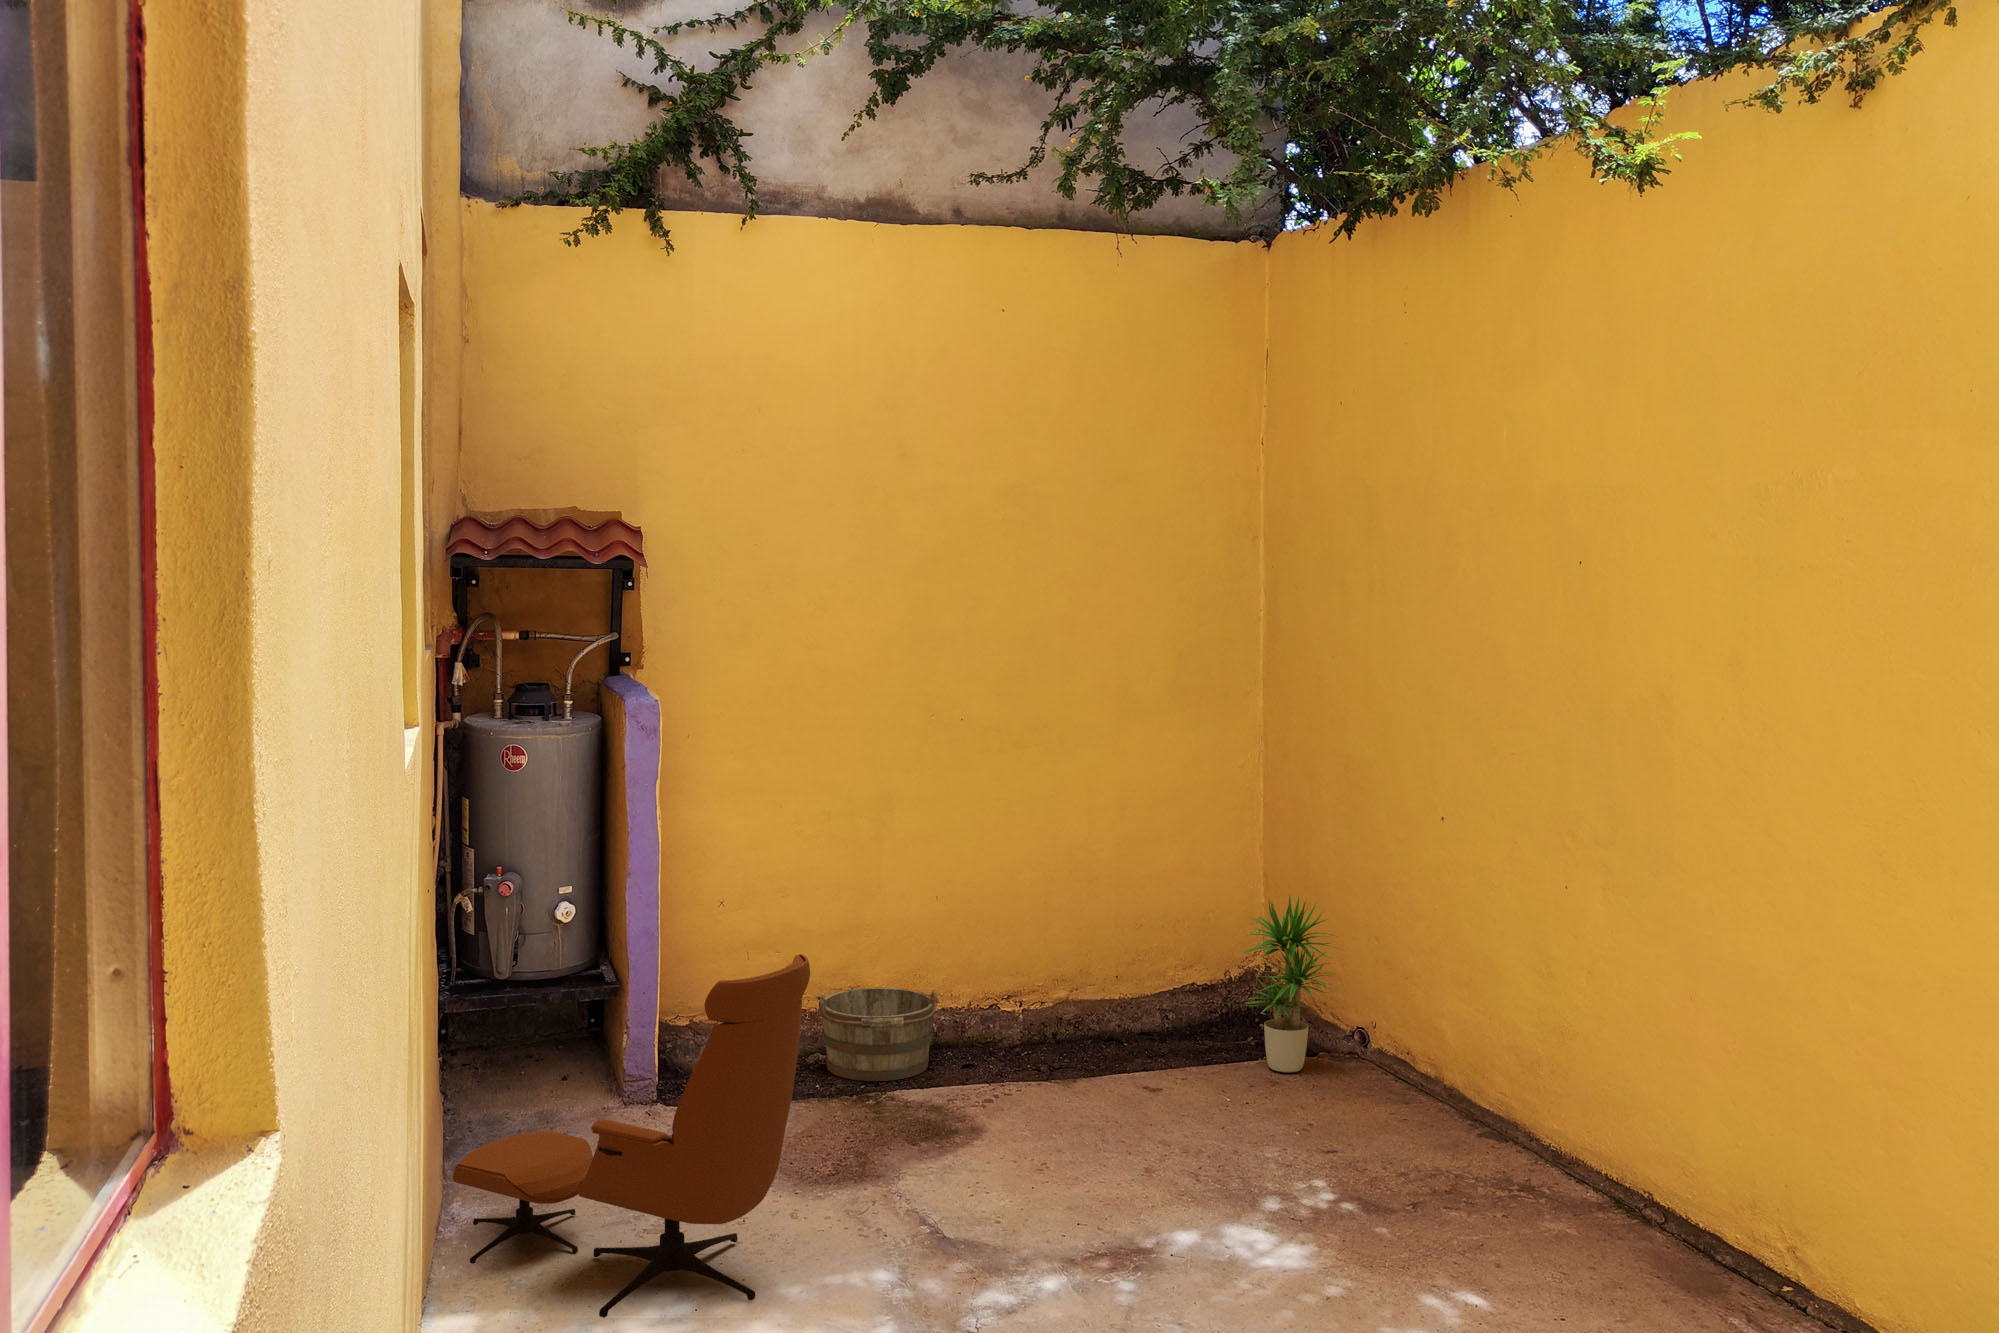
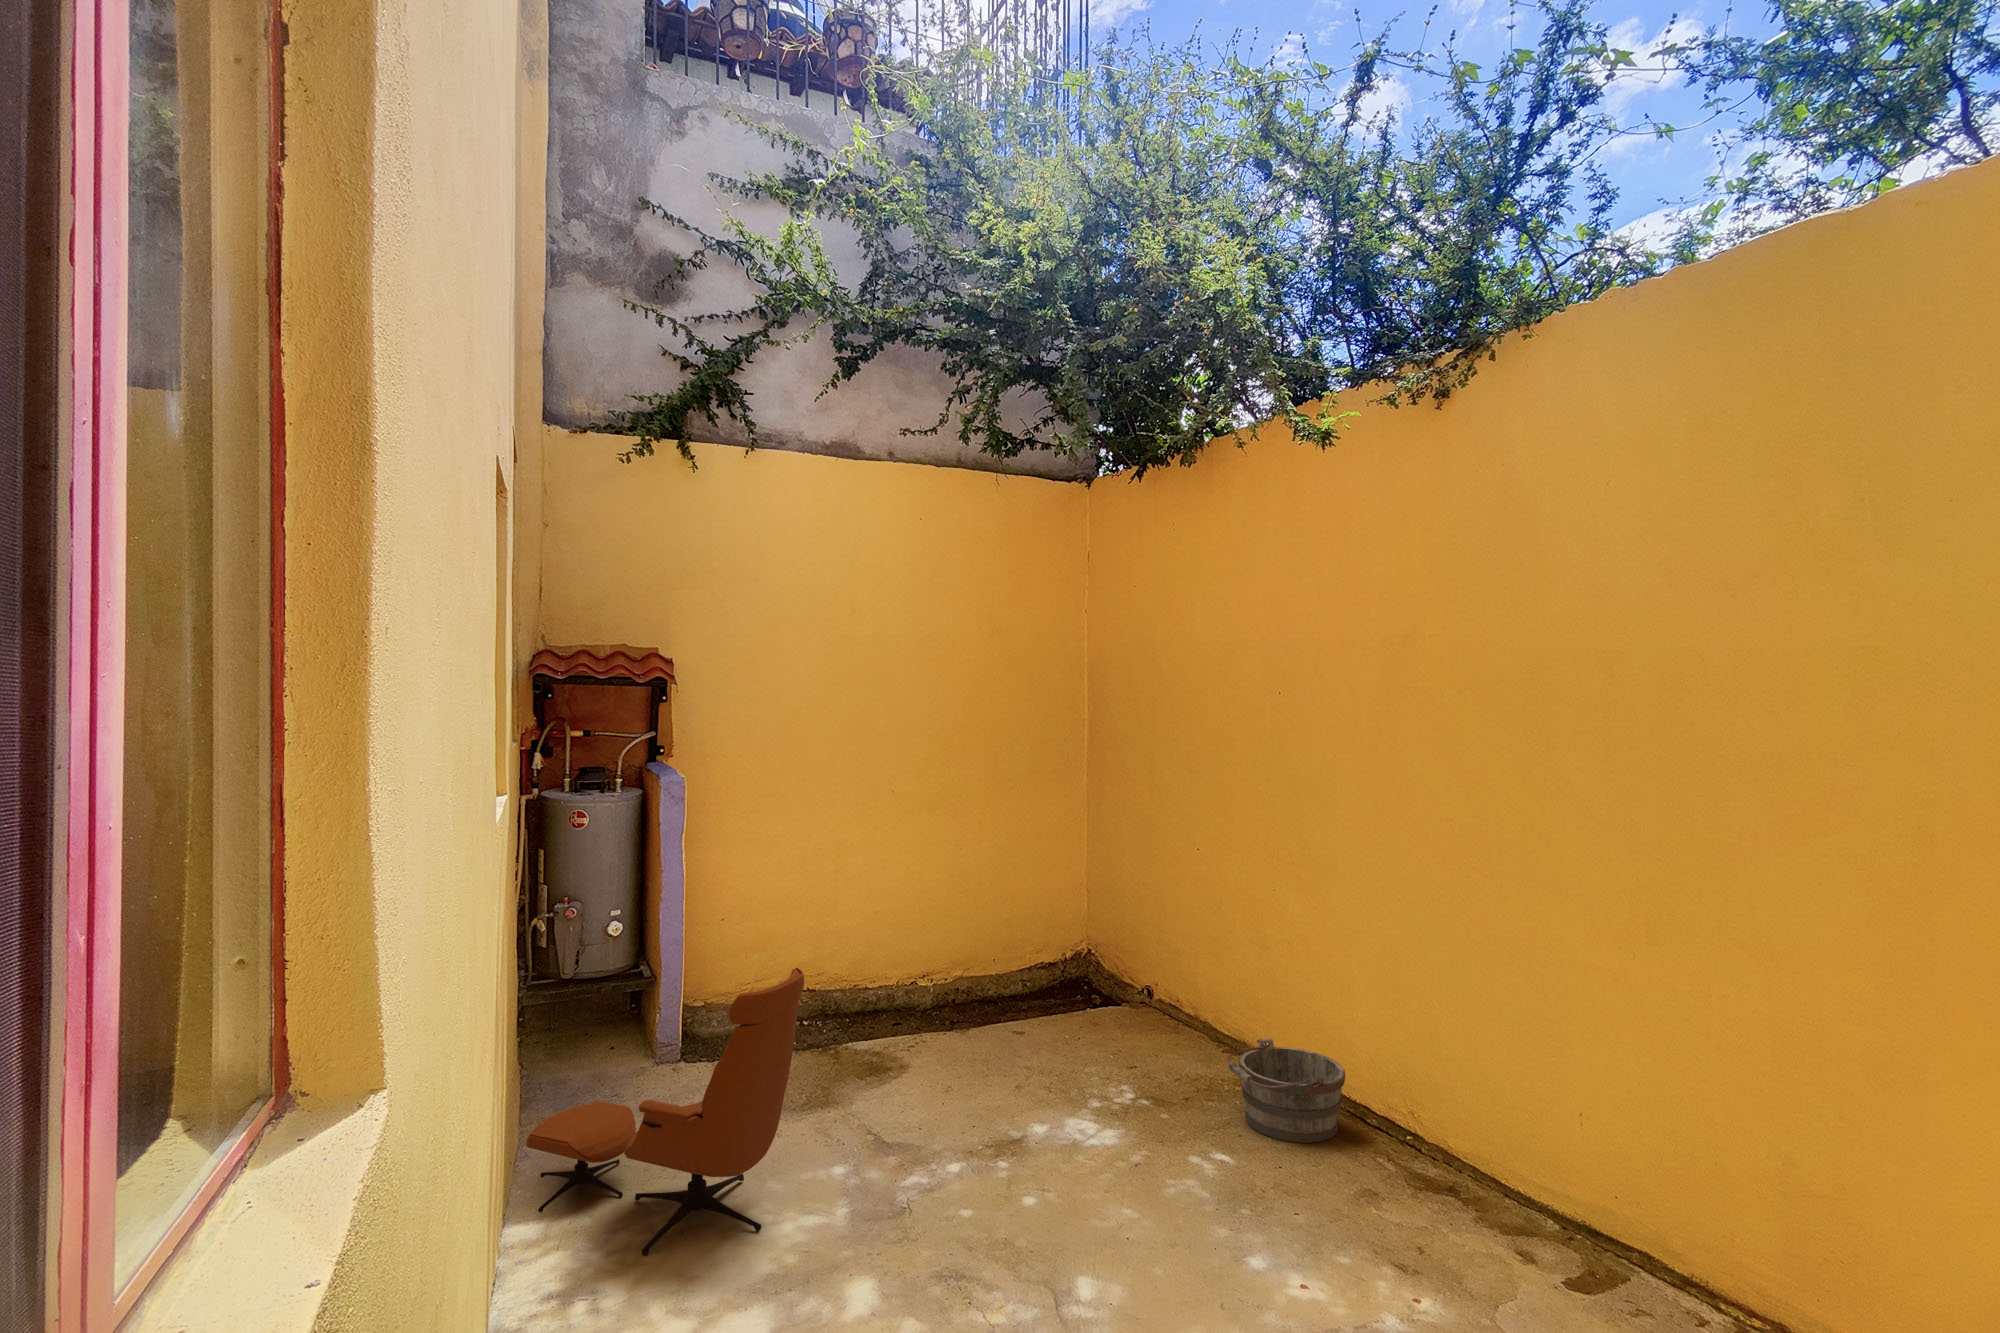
potted plant: present [1241,895,1339,1072] -> none [1074,899,1145,1022]
bucket: present [817,987,939,1081] -> present [1227,1039,1346,1143]

